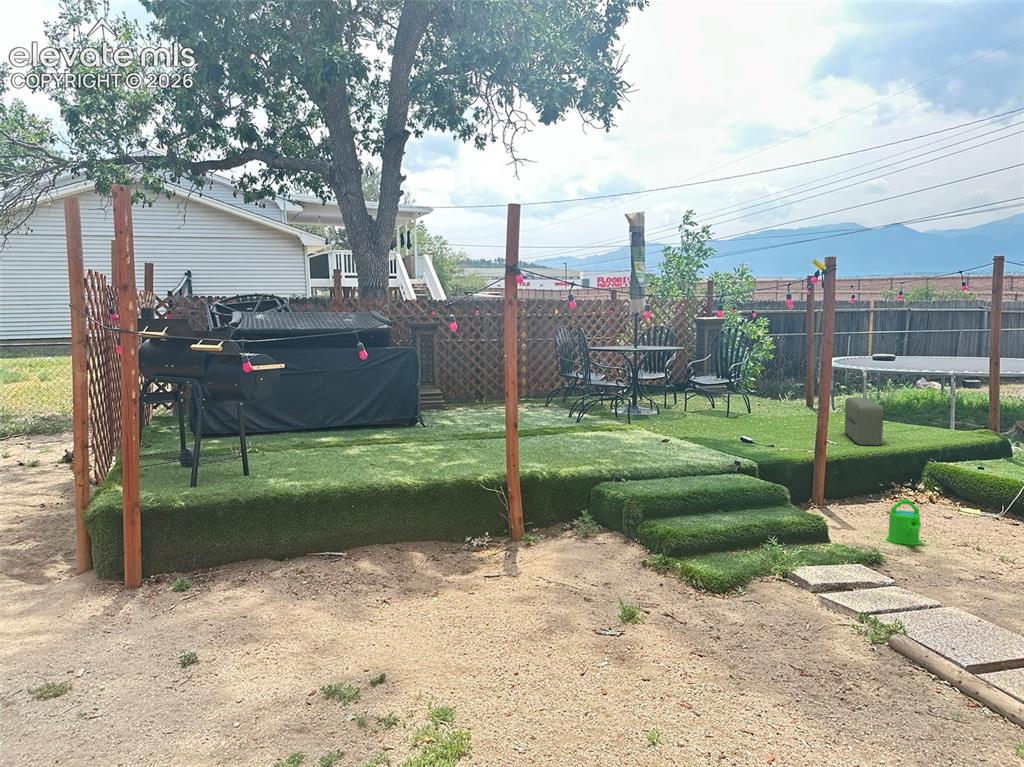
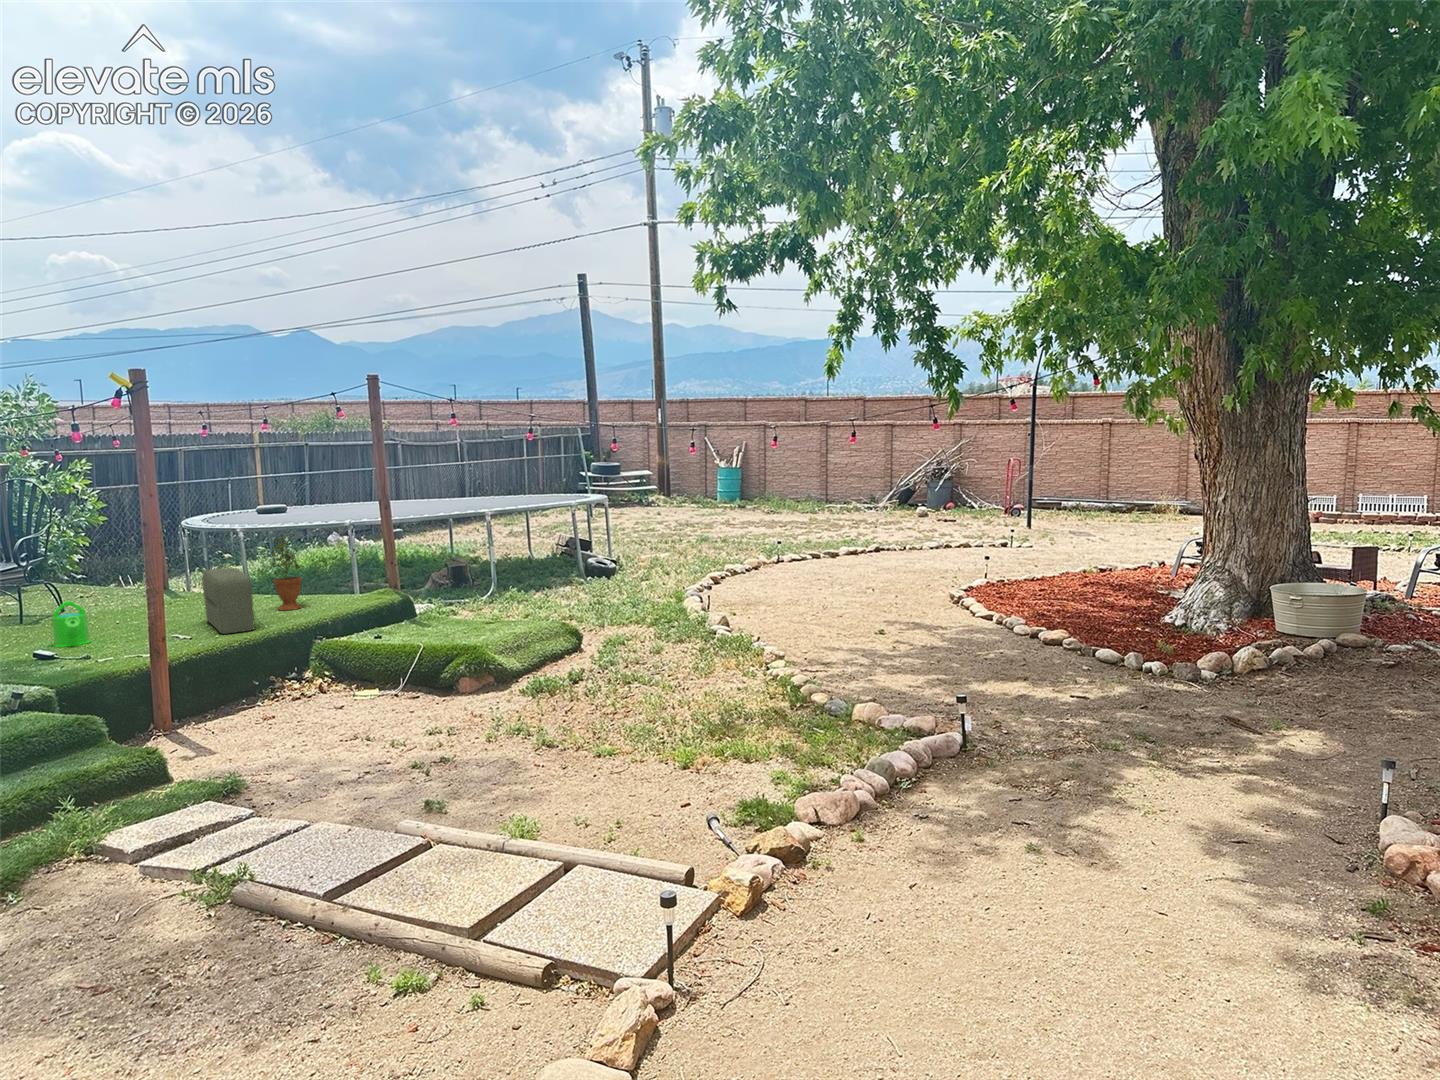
potted plant: none [892,376,918,435] -> present [271,535,302,610]
watering can: present [886,499,921,545] -> present [52,601,90,647]

